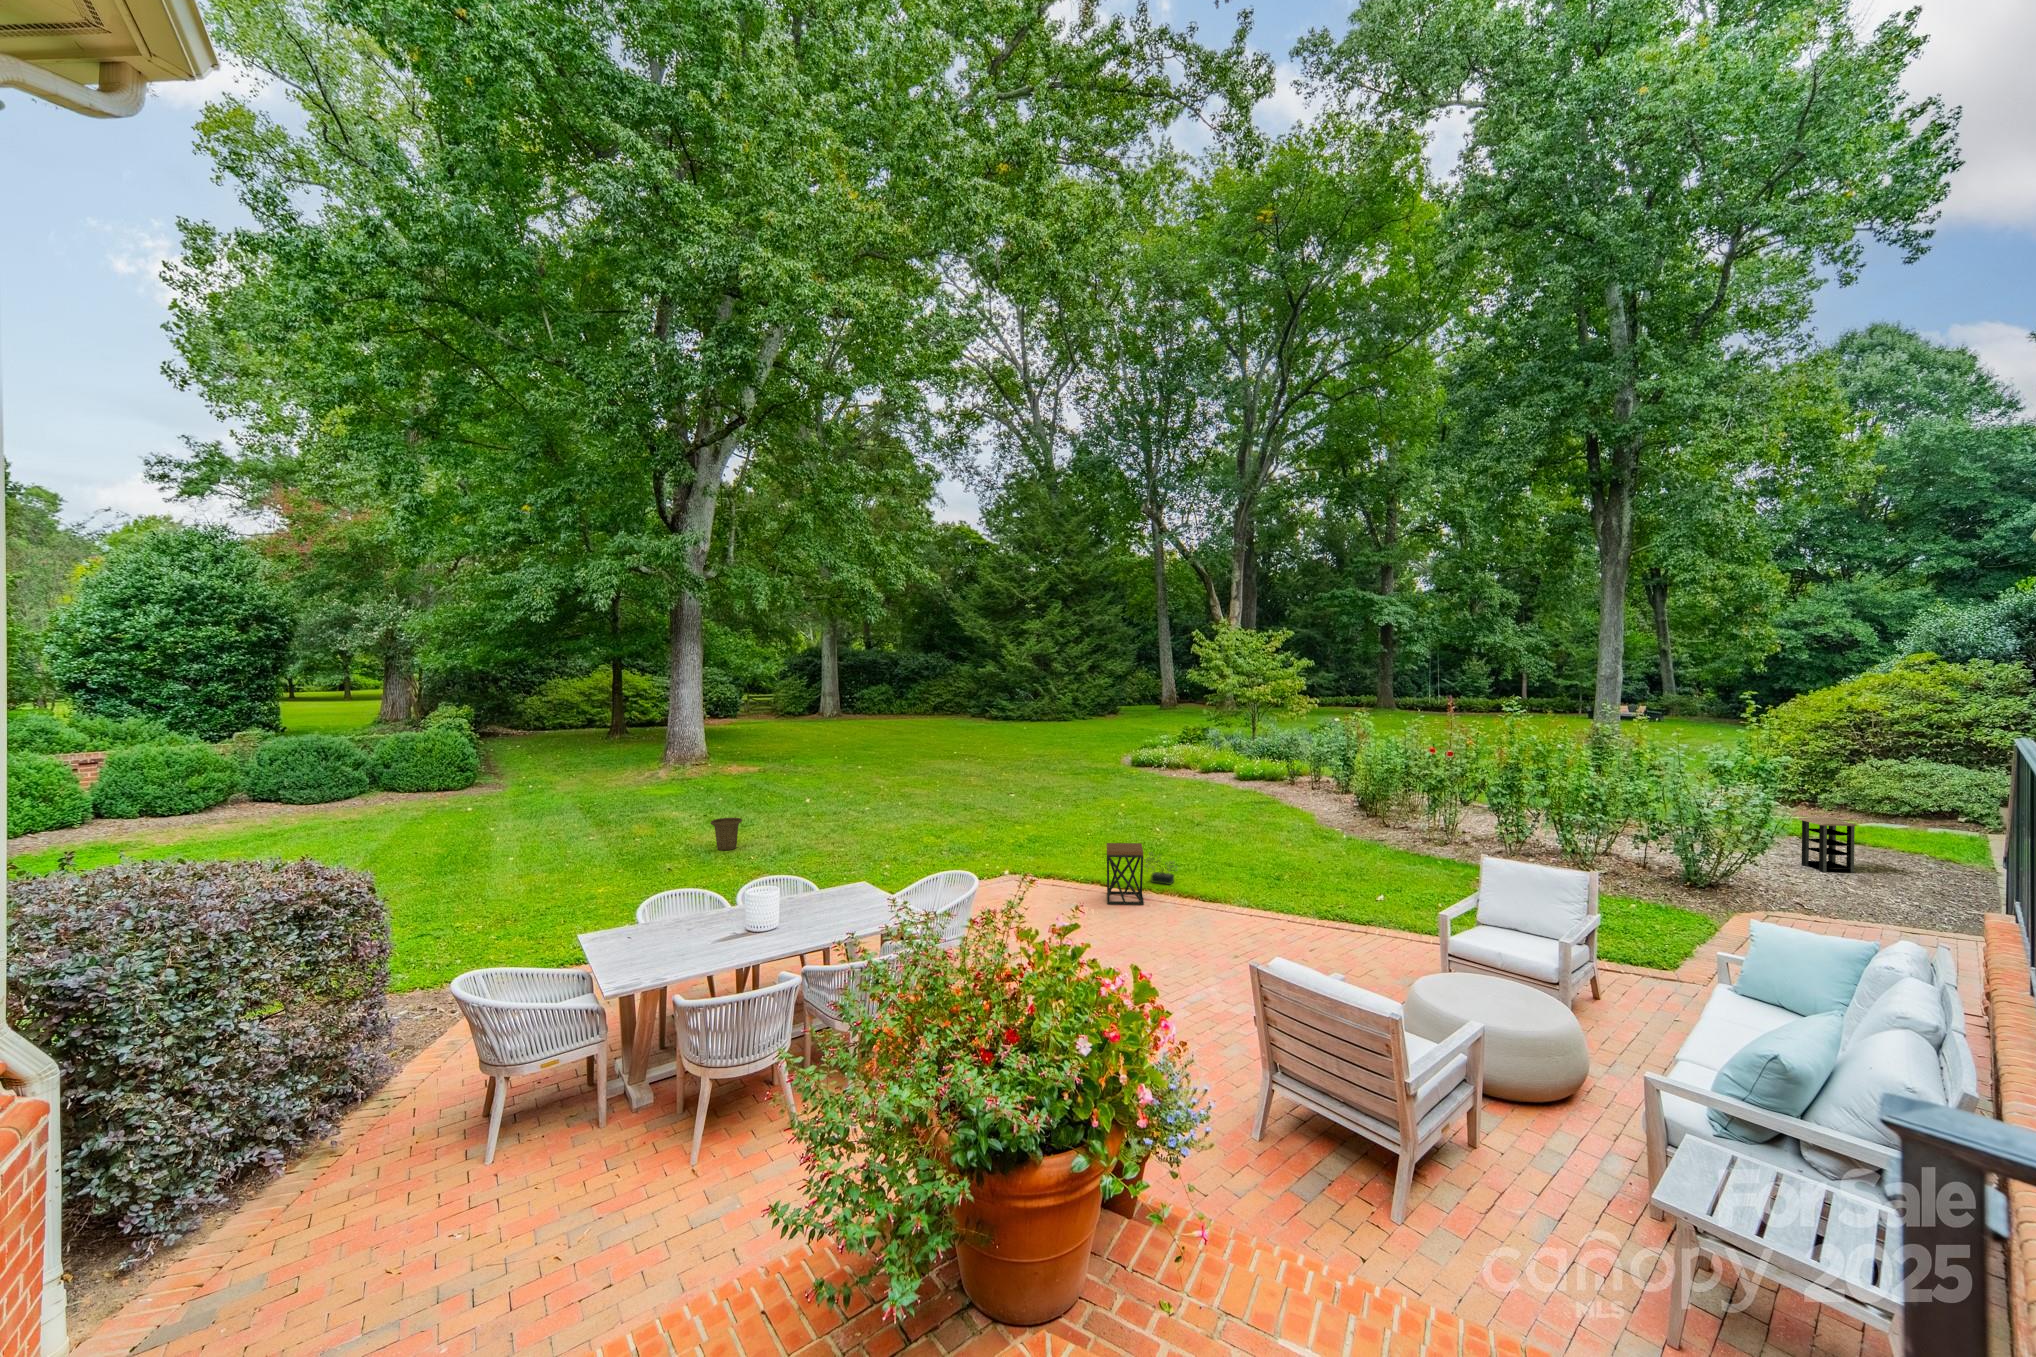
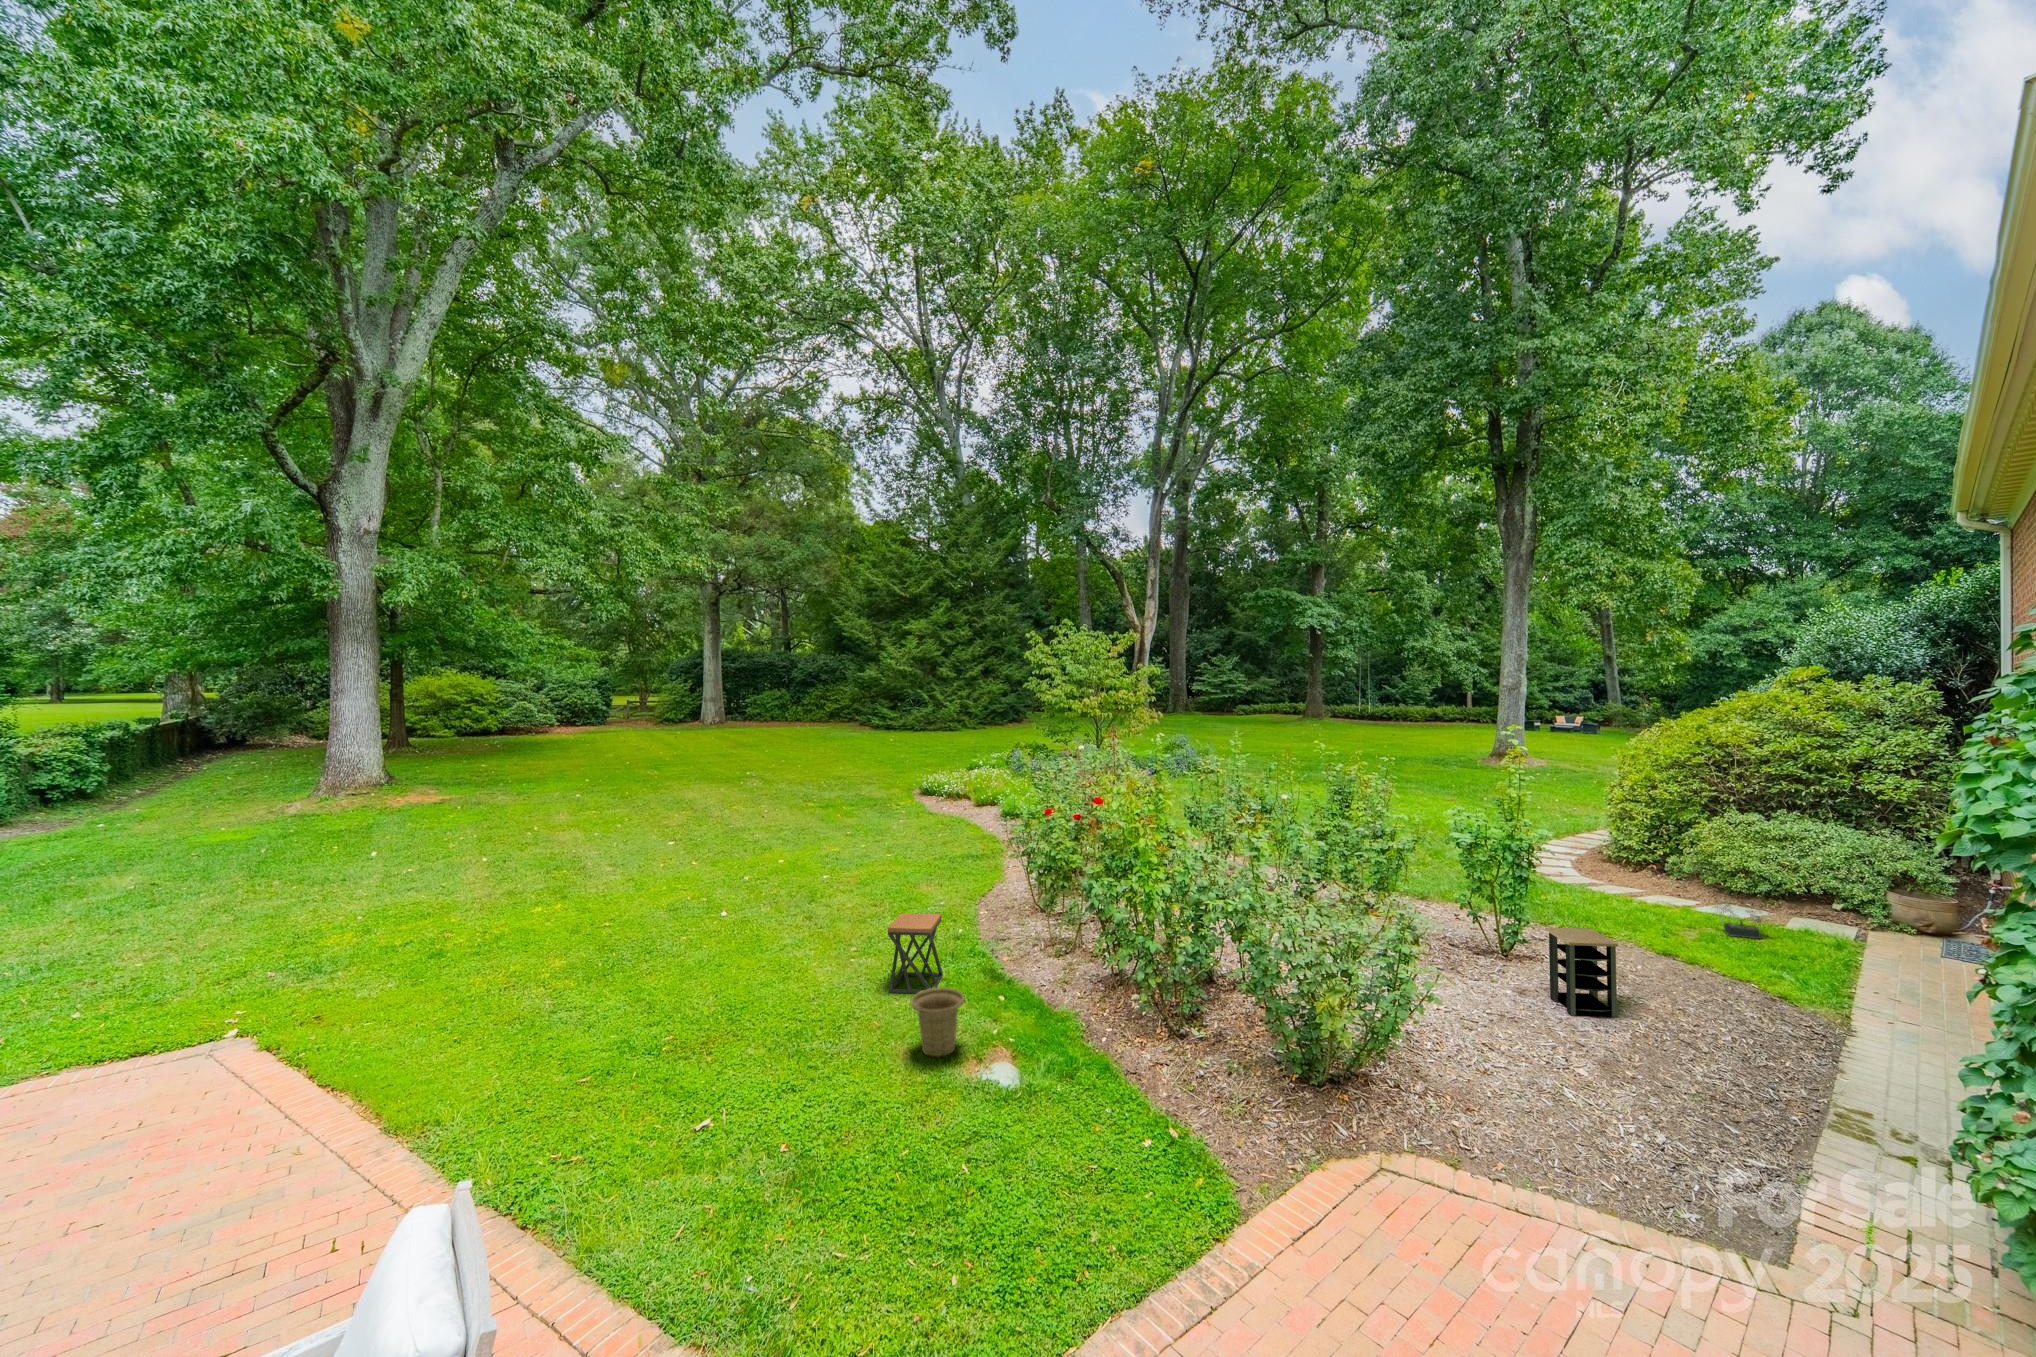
basket: present [711,818,742,850] -> present [910,988,965,1057]
stool: present [1107,843,1144,905] -> present [888,913,943,993]
decorative plant: present [1145,852,1177,885] -> present [1717,900,1761,939]

